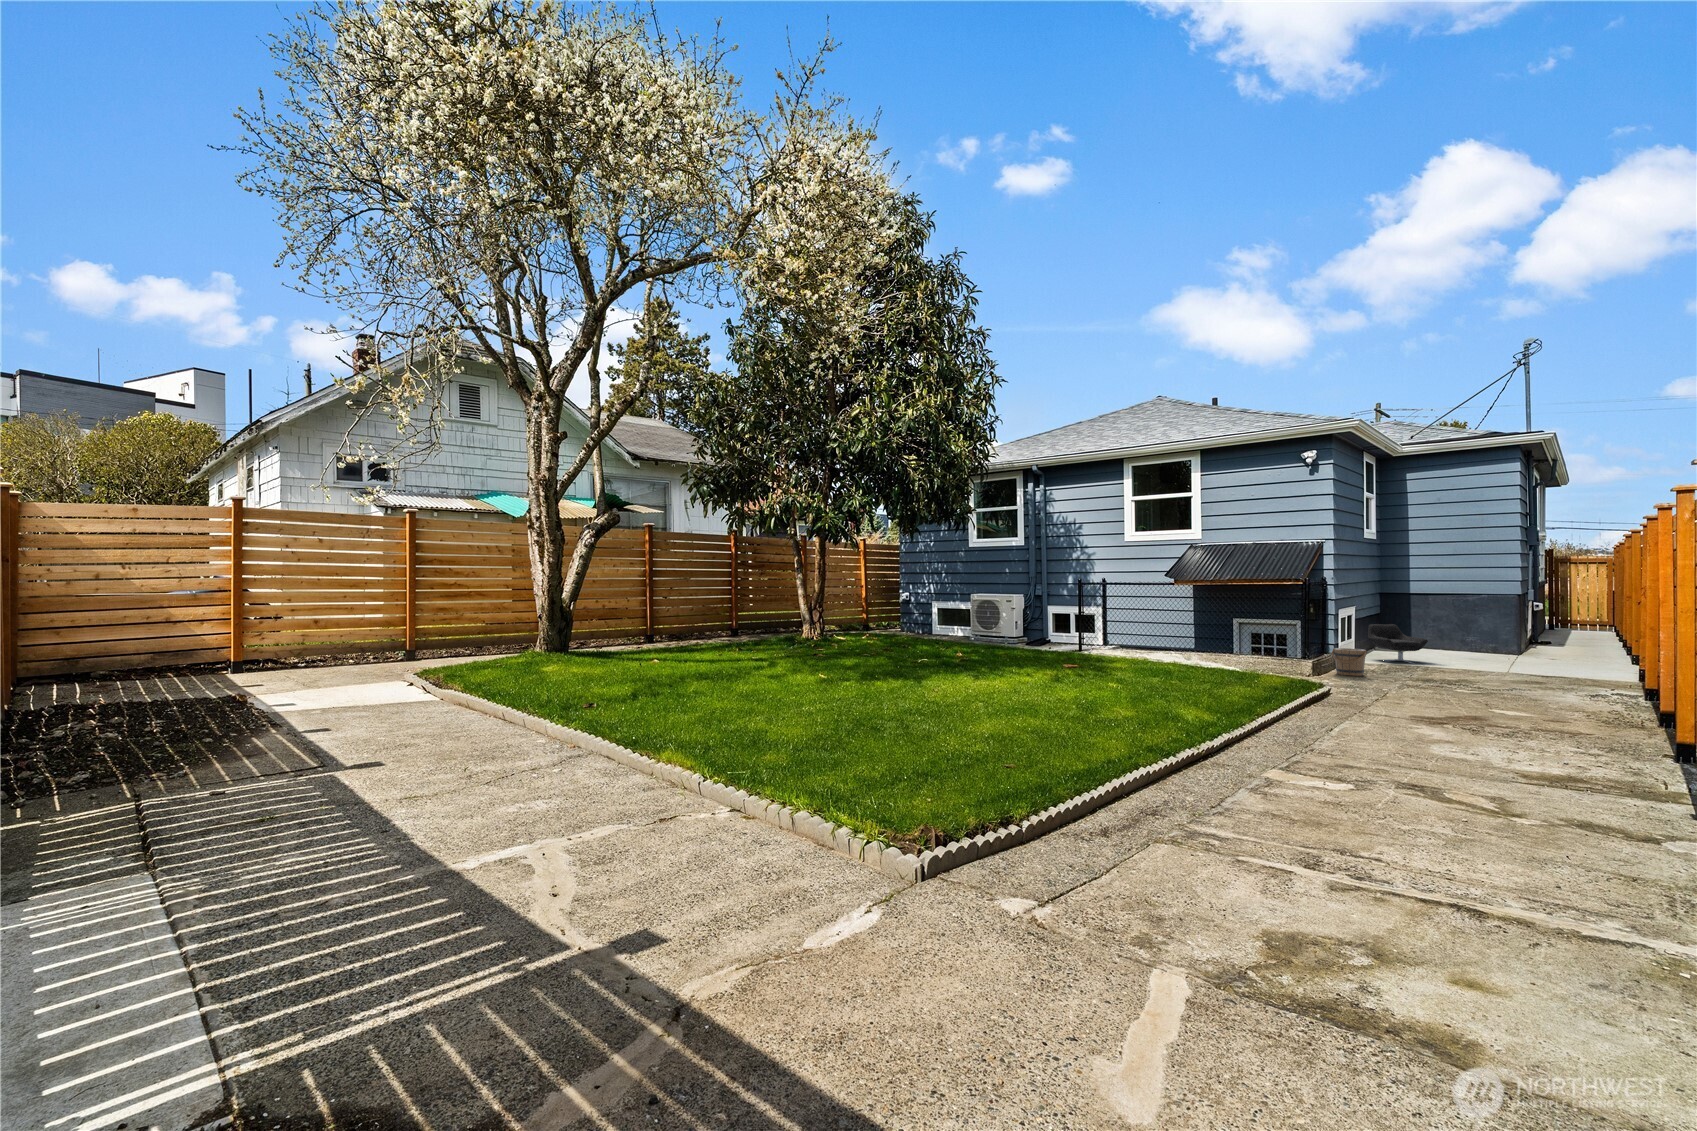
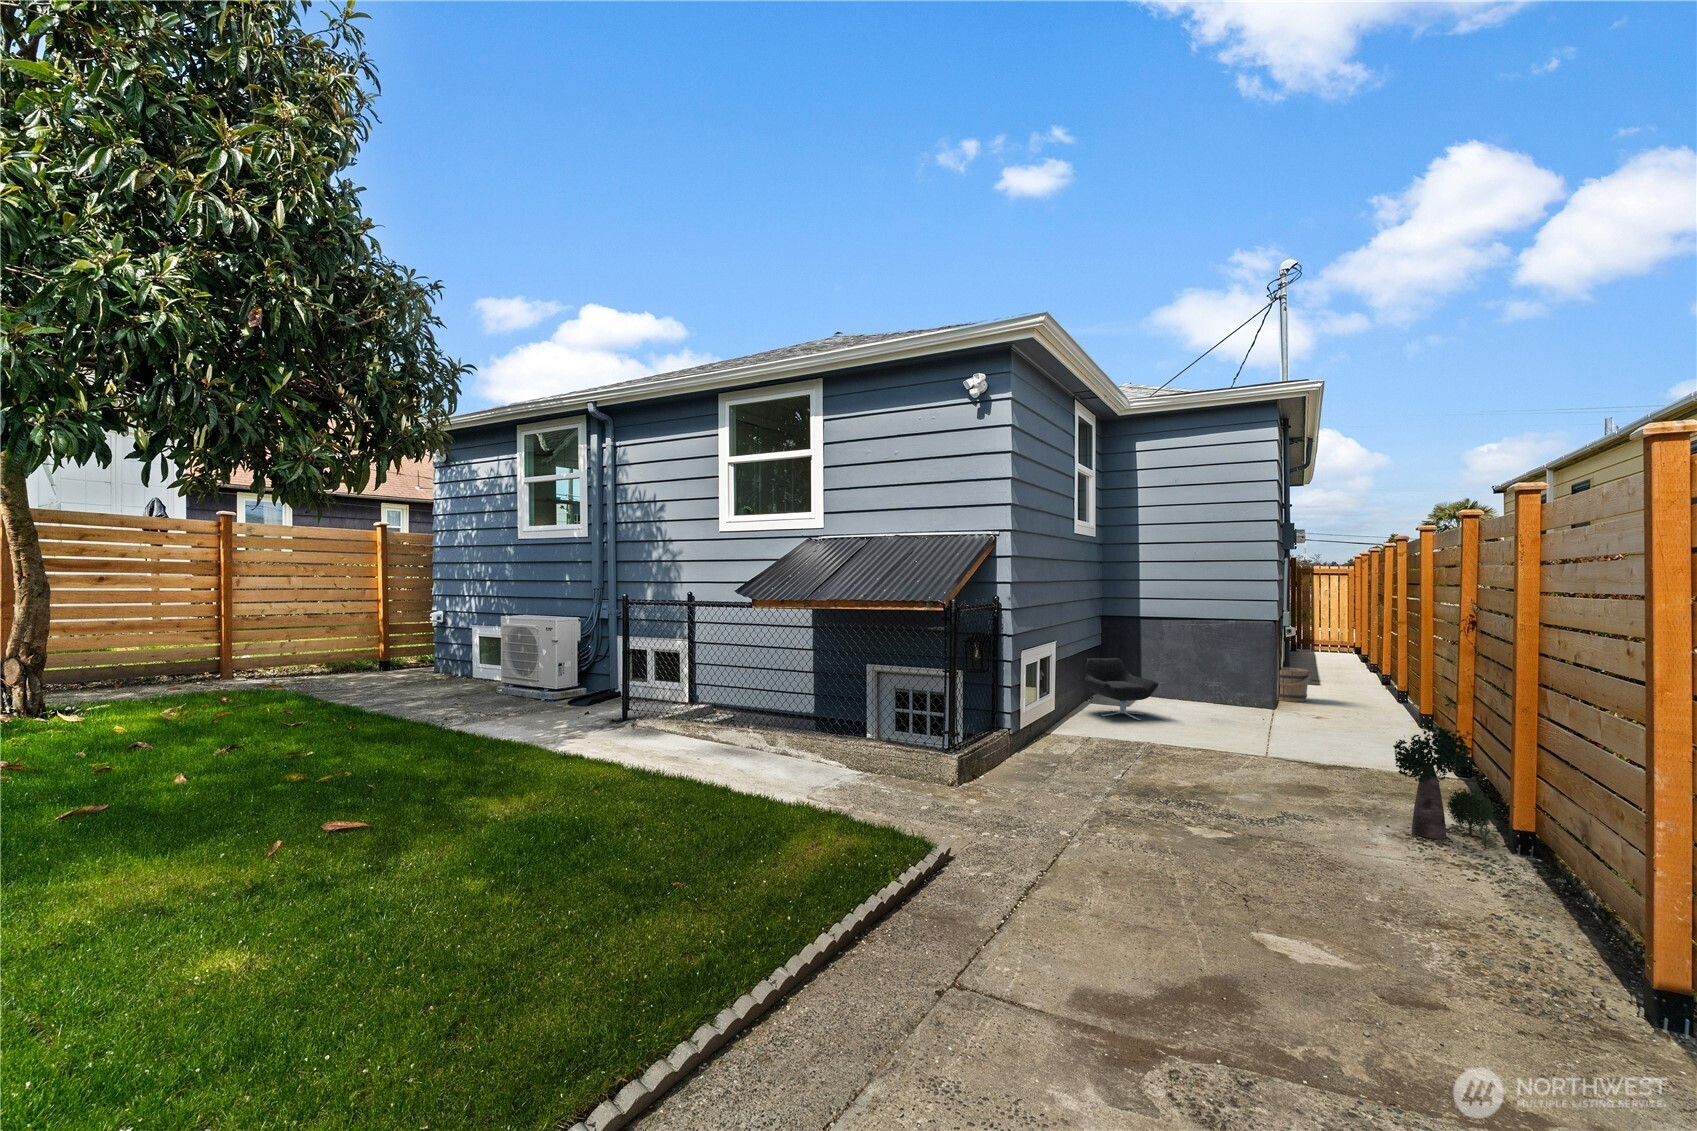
potted plant: none [1579,641,1640,699] -> present [1393,727,1497,849]
bucket: present [1332,648,1367,676] -> present [1278,667,1311,702]

